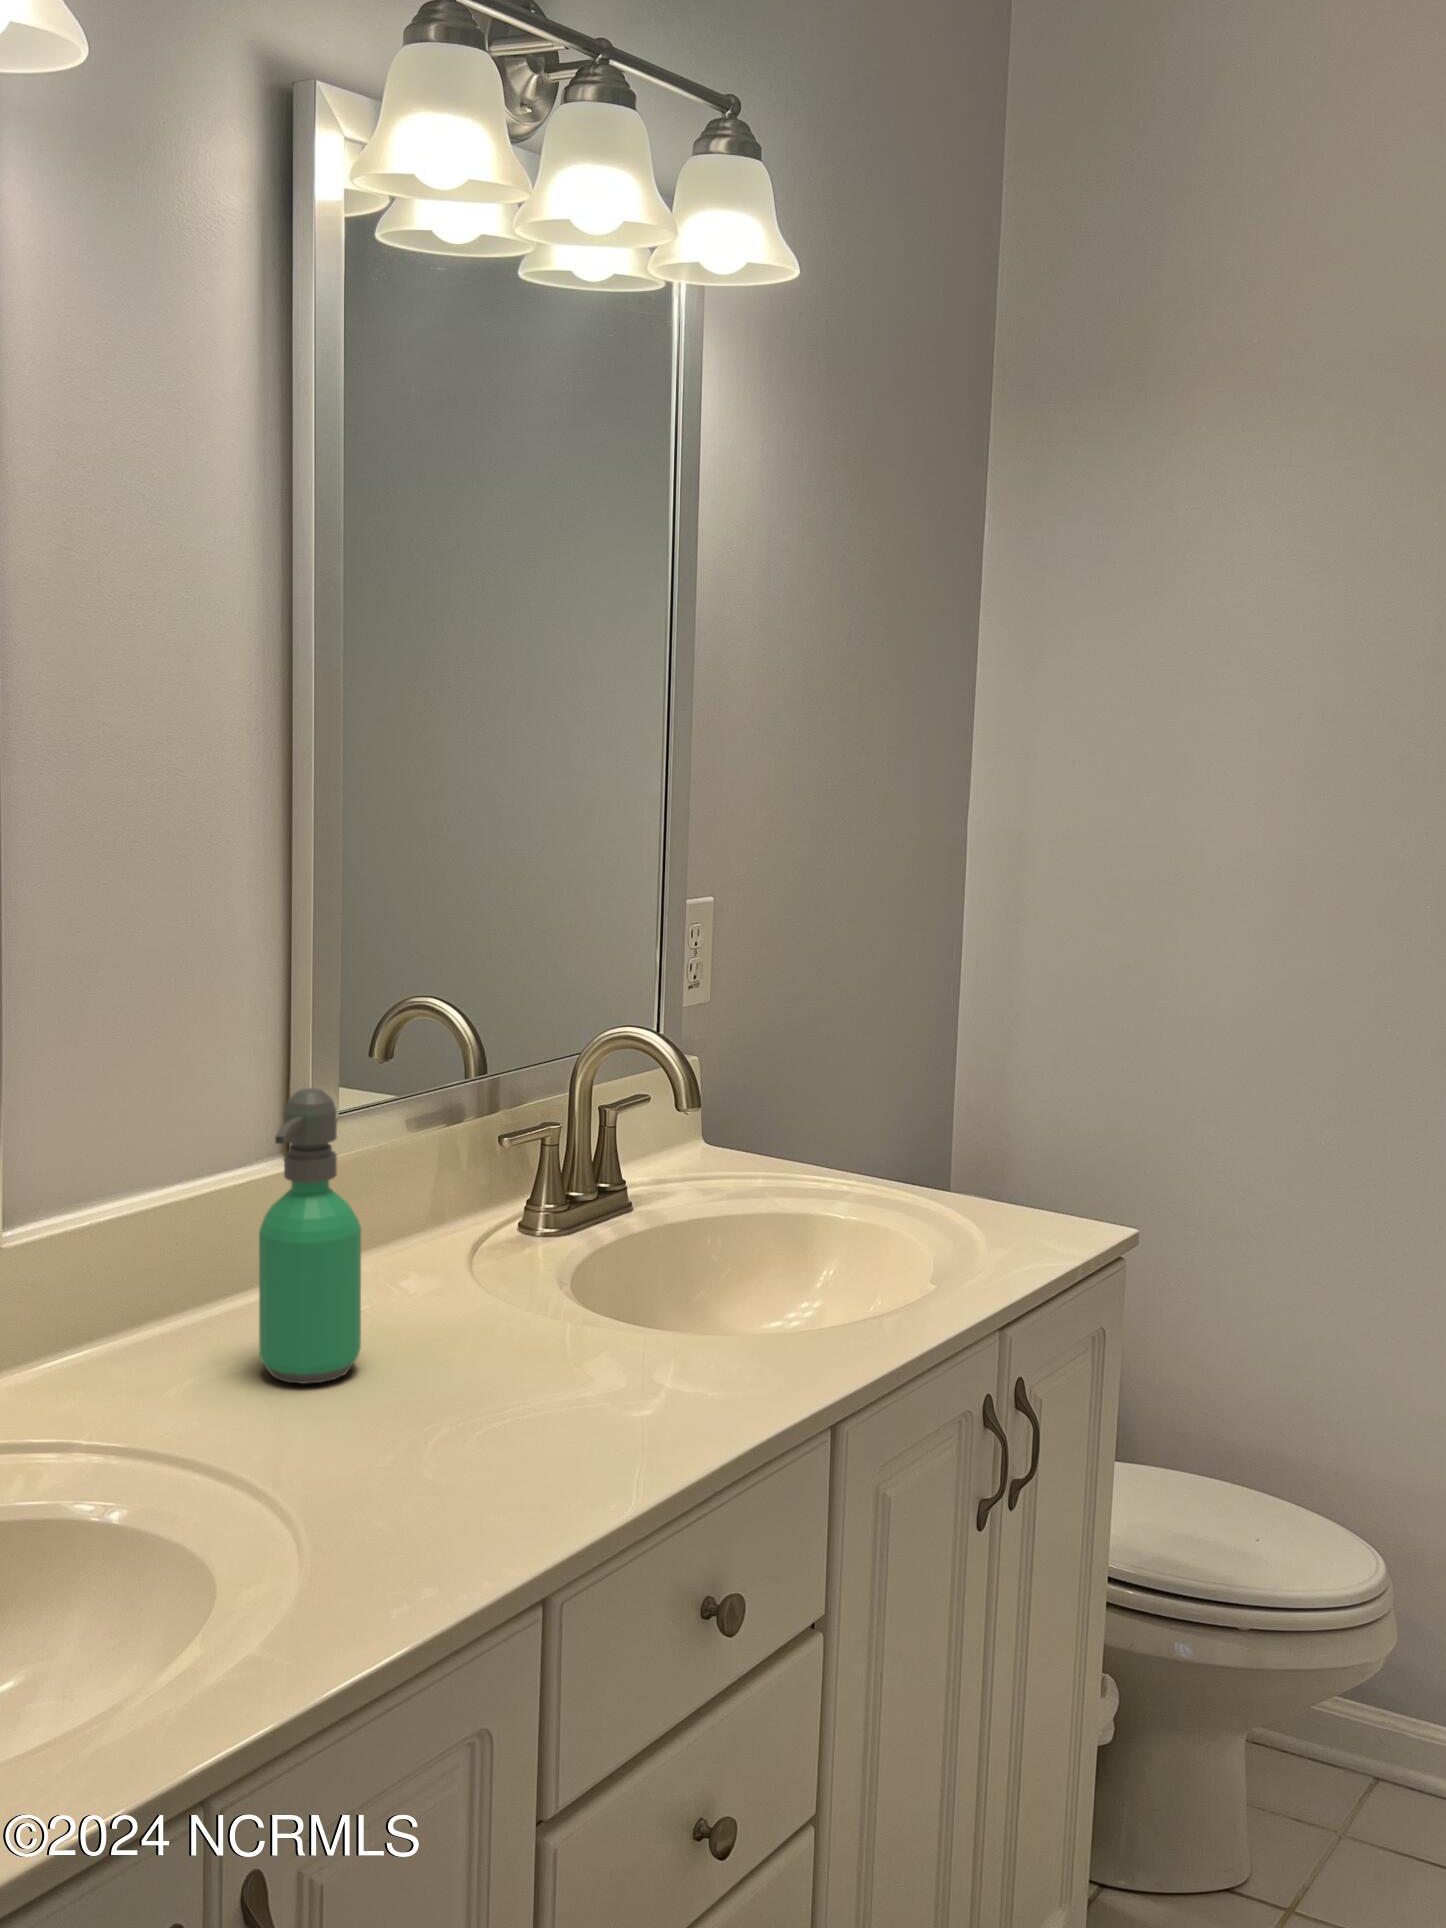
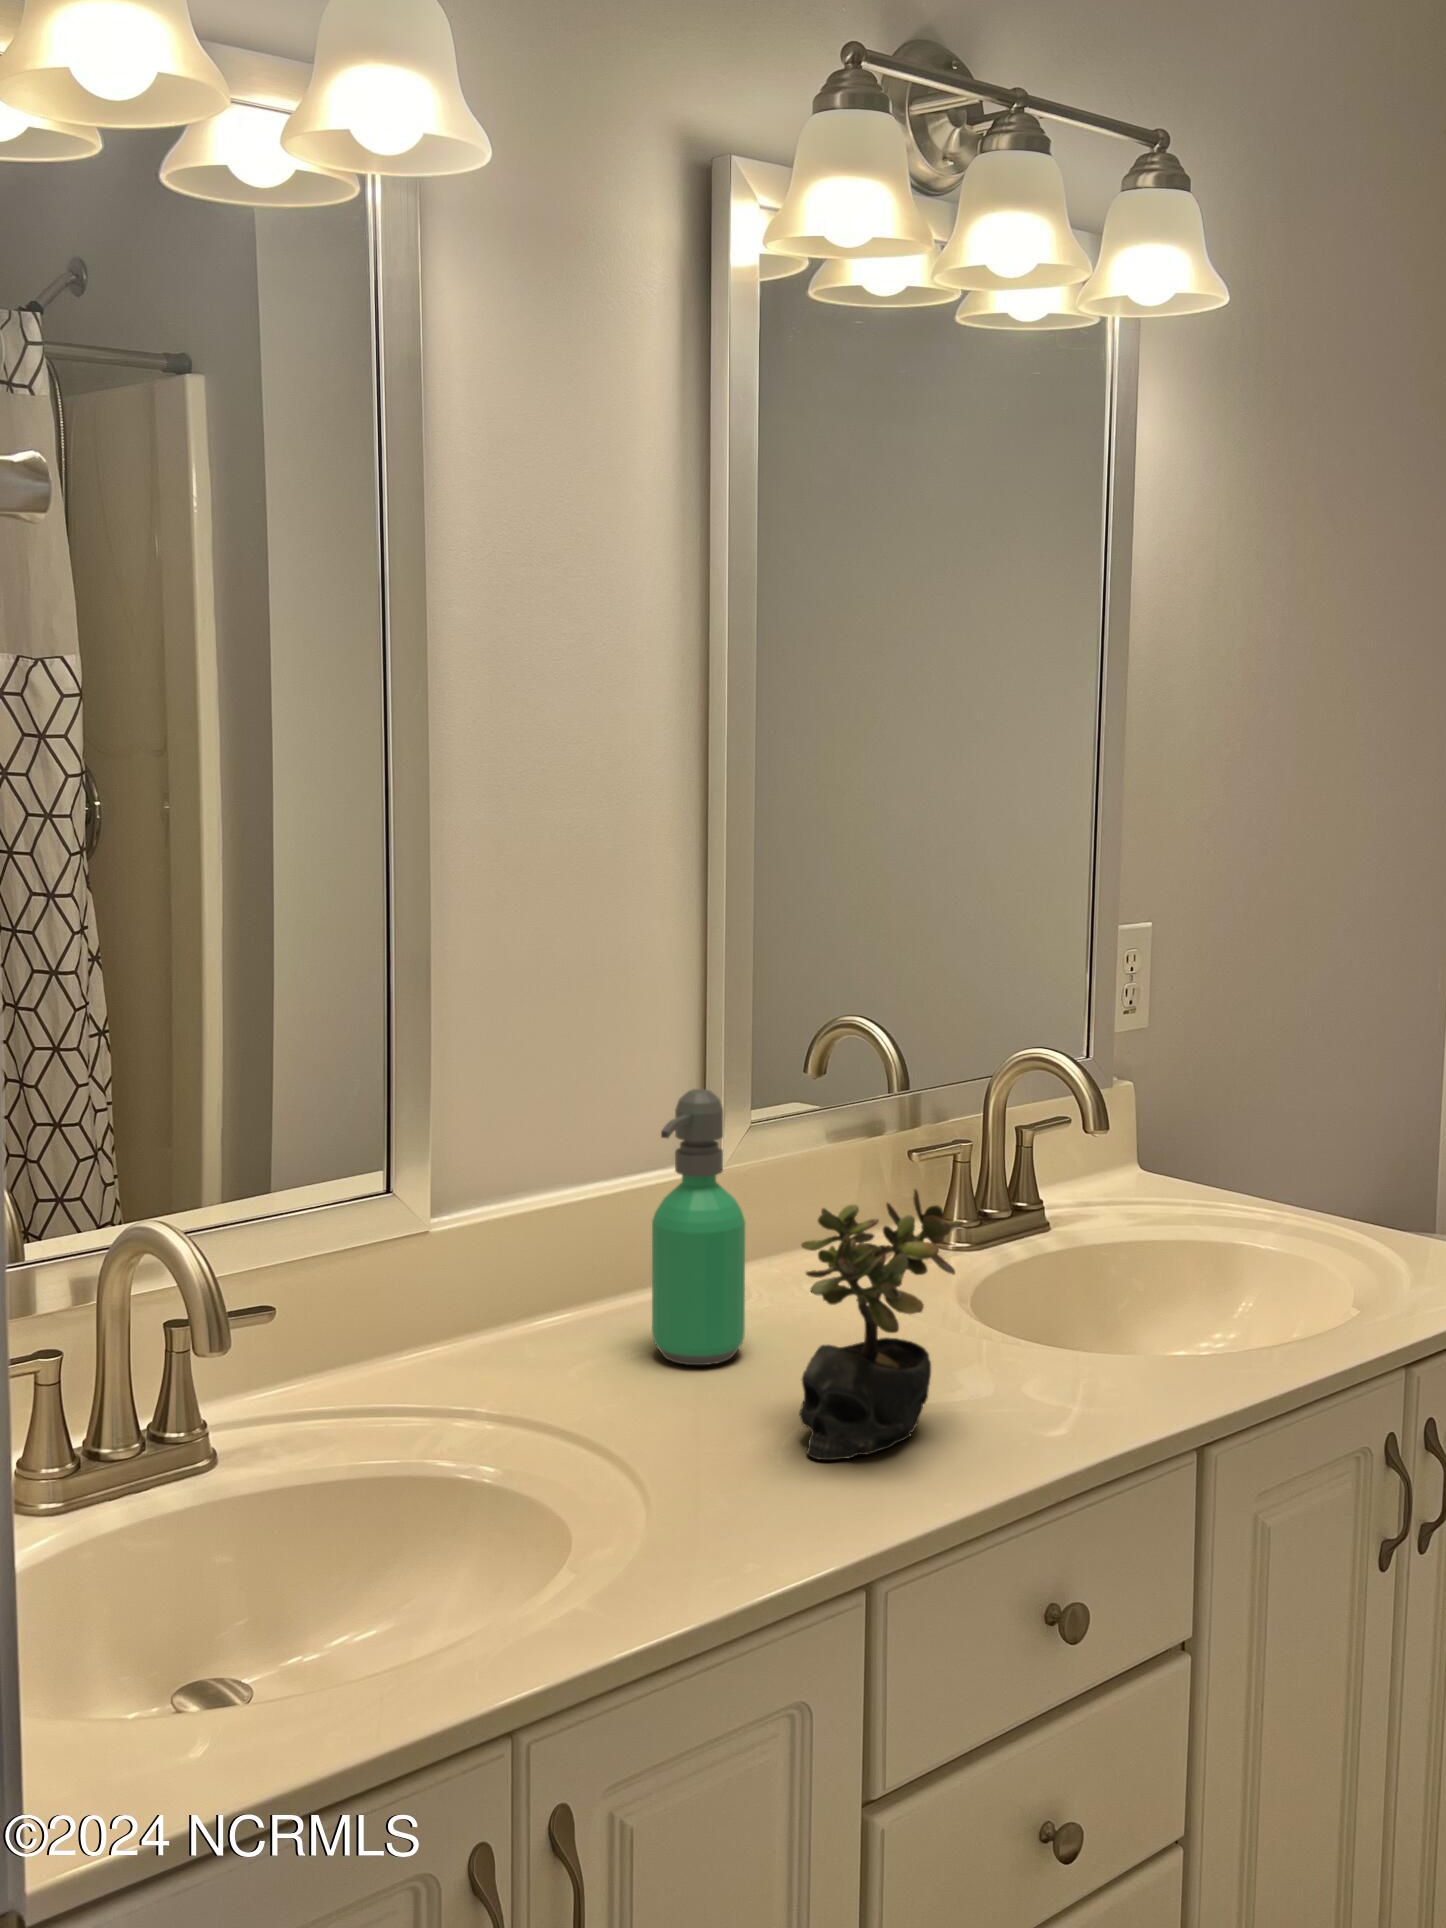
succulent plant: none [441,1185,610,1474] -> present [799,1189,964,1460]

